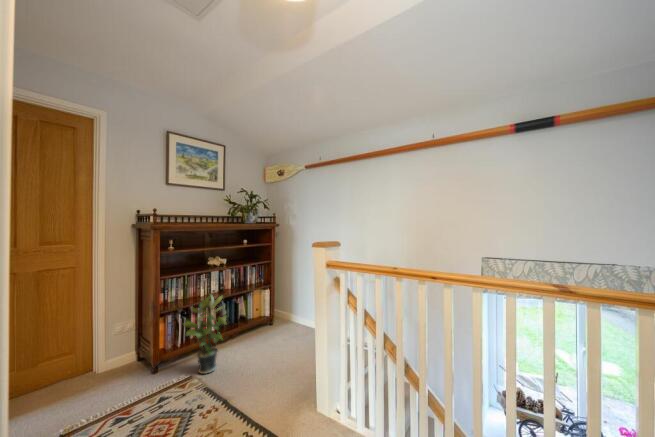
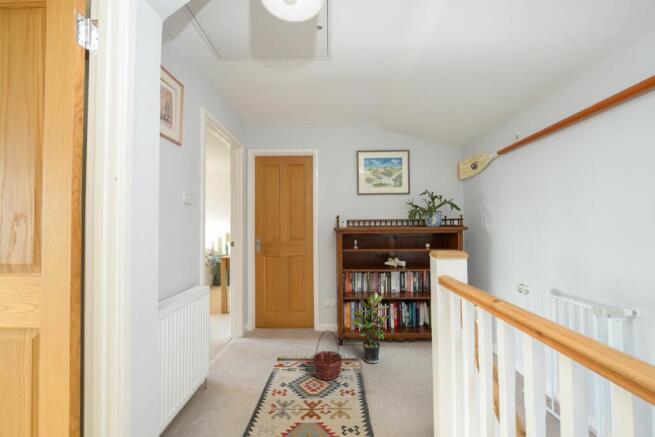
basket: none [140,353,189,422] -> present [312,331,342,380]

